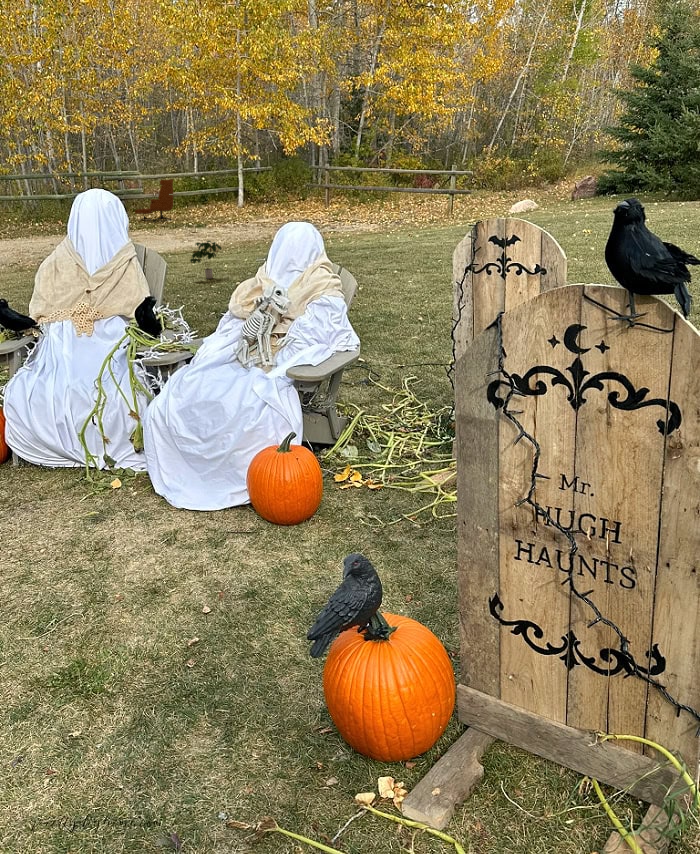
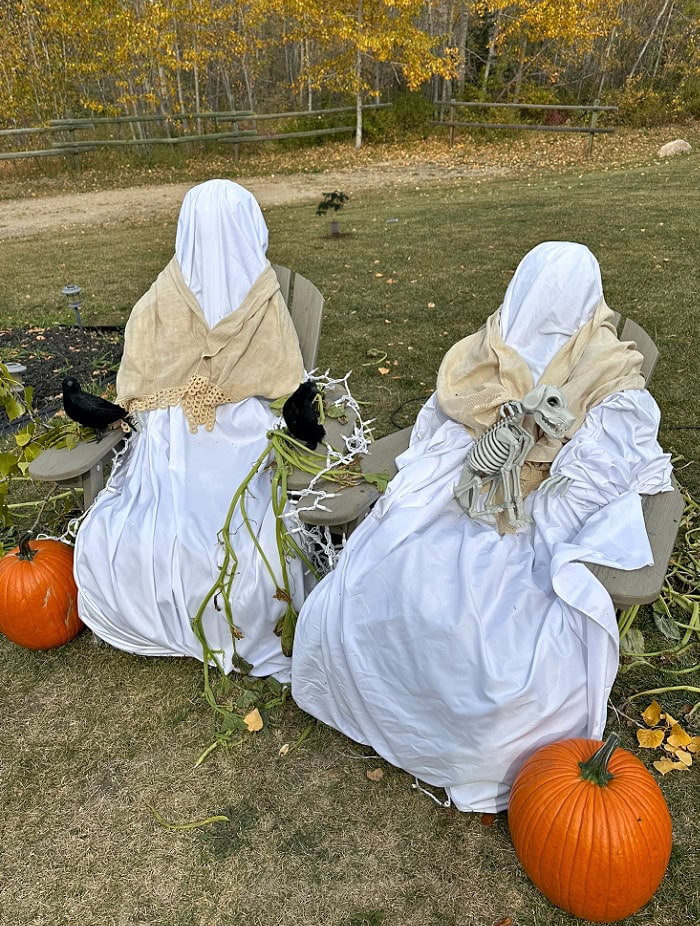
lounge chair: present [135,179,173,220] -> none [249,119,289,166]

